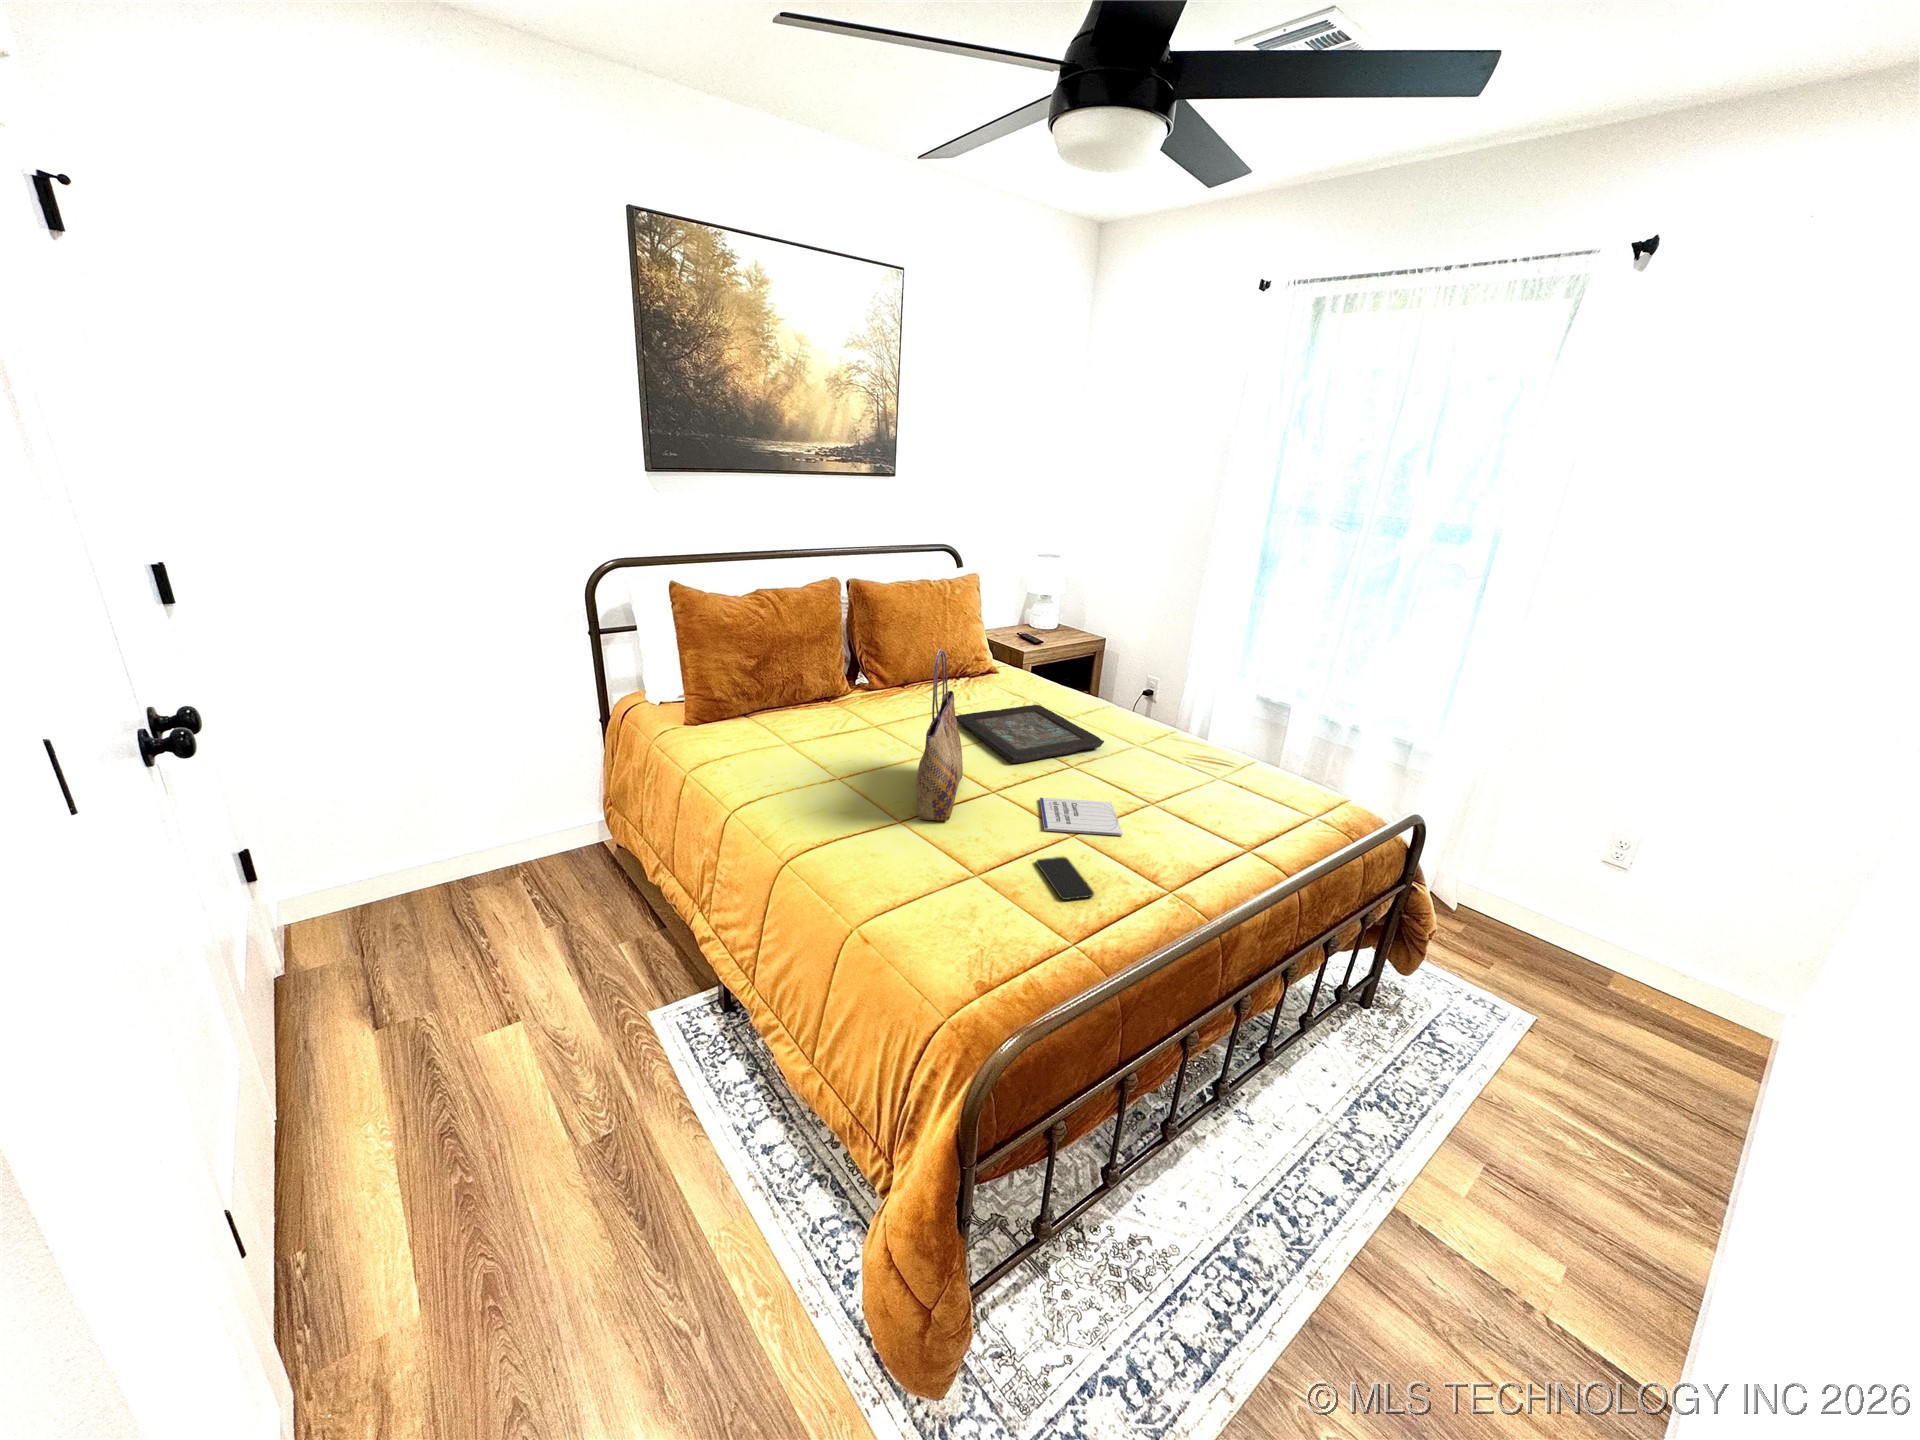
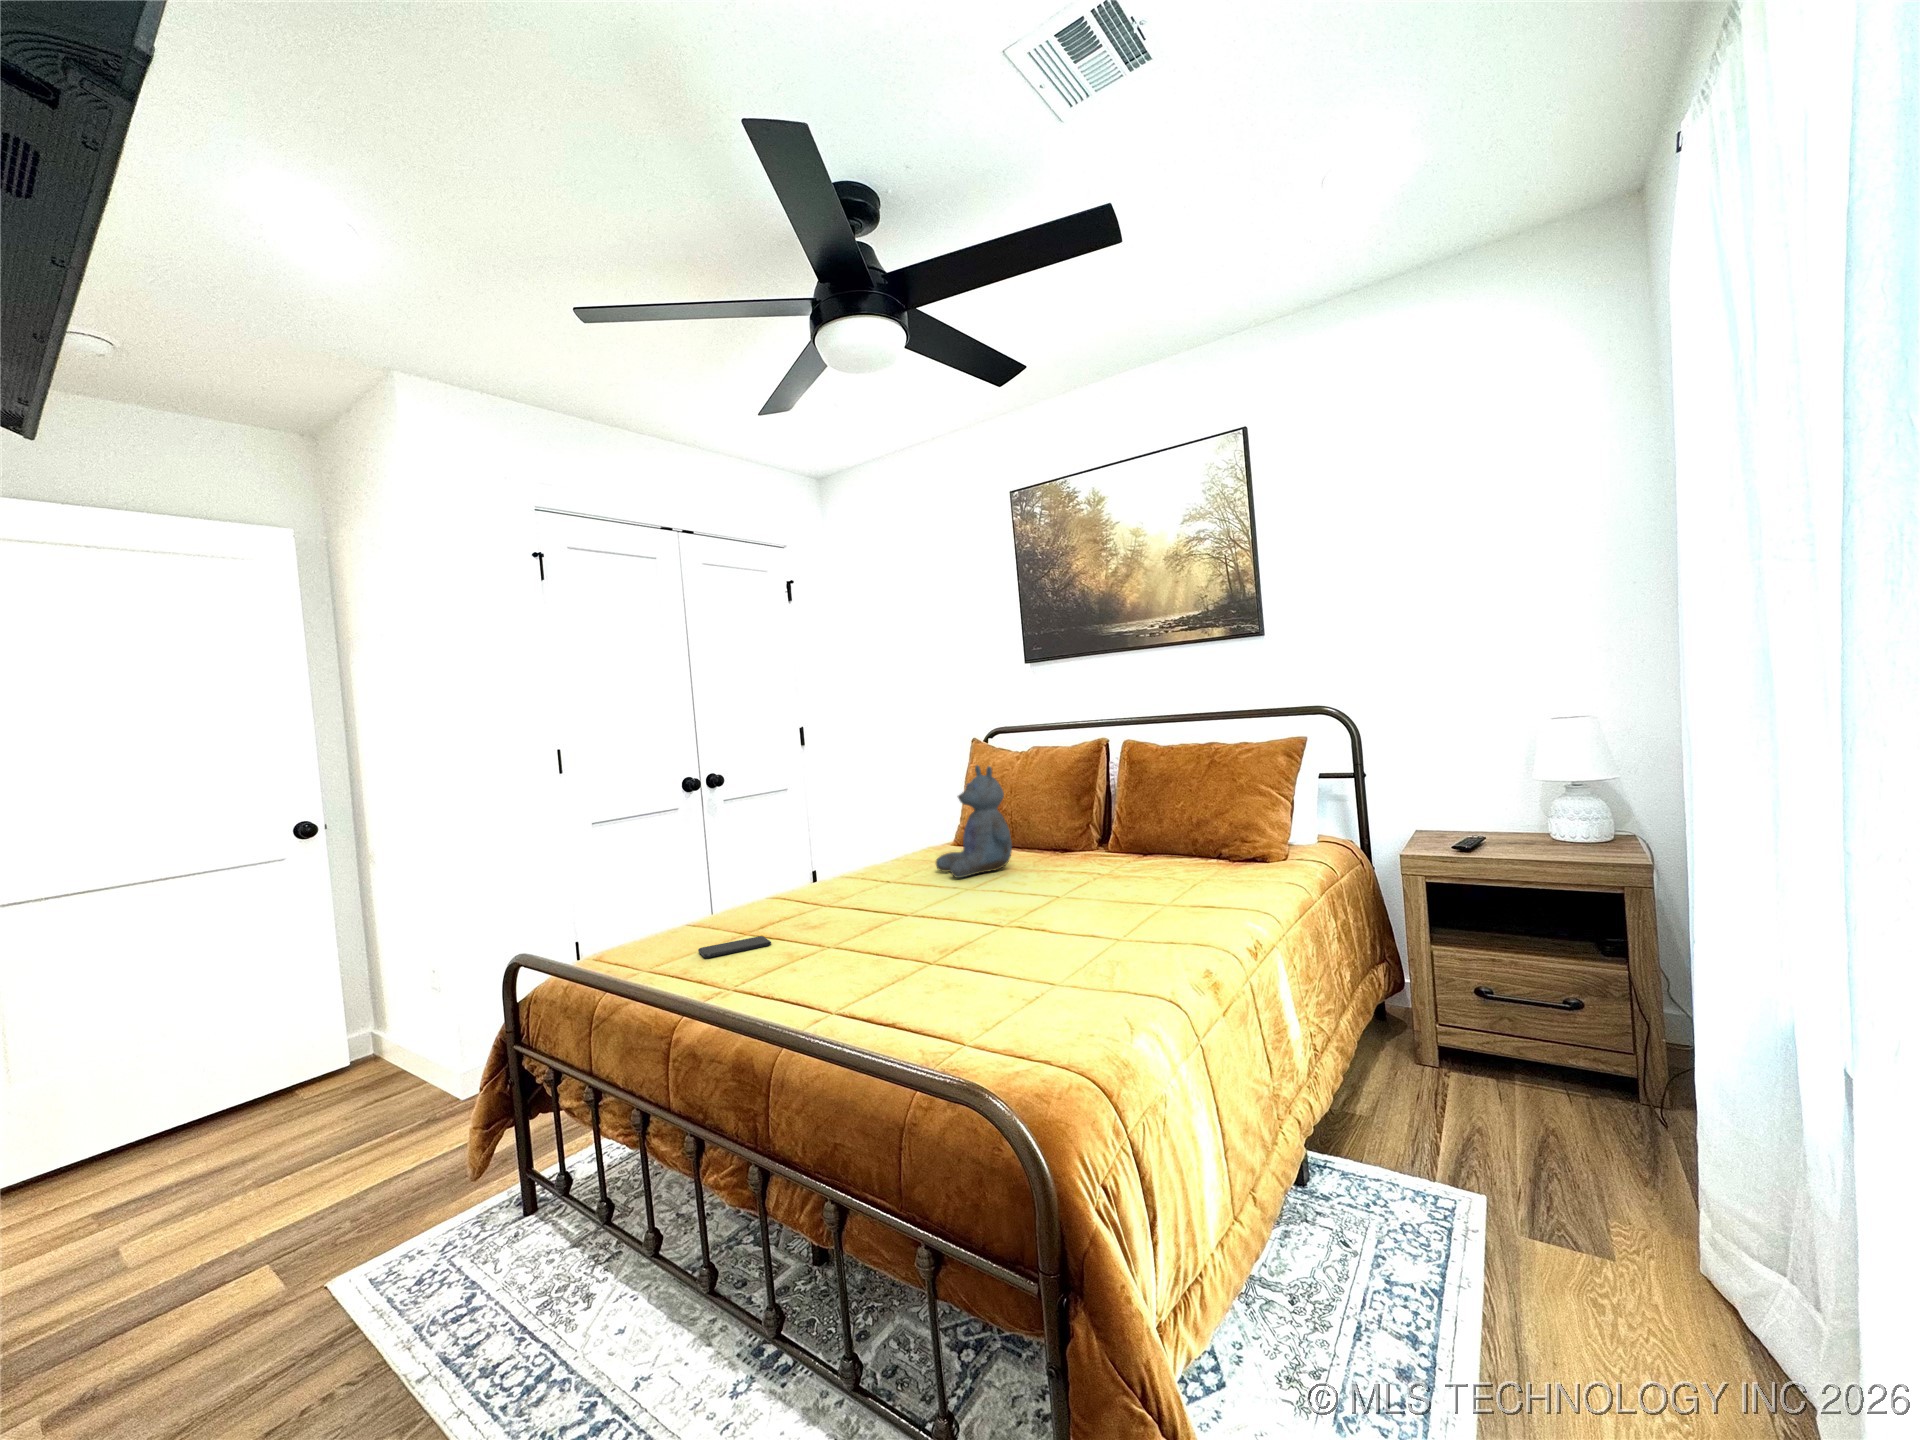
stuffed bear: none [817,624,910,748] -> present [936,765,1012,878]
tote bag: present [916,649,963,821] -> none [803,765,930,909]
decorative tray: present [956,705,1104,763] -> none [967,872,1155,920]
notebook: present [1040,797,1123,836] -> none [818,922,912,954]

